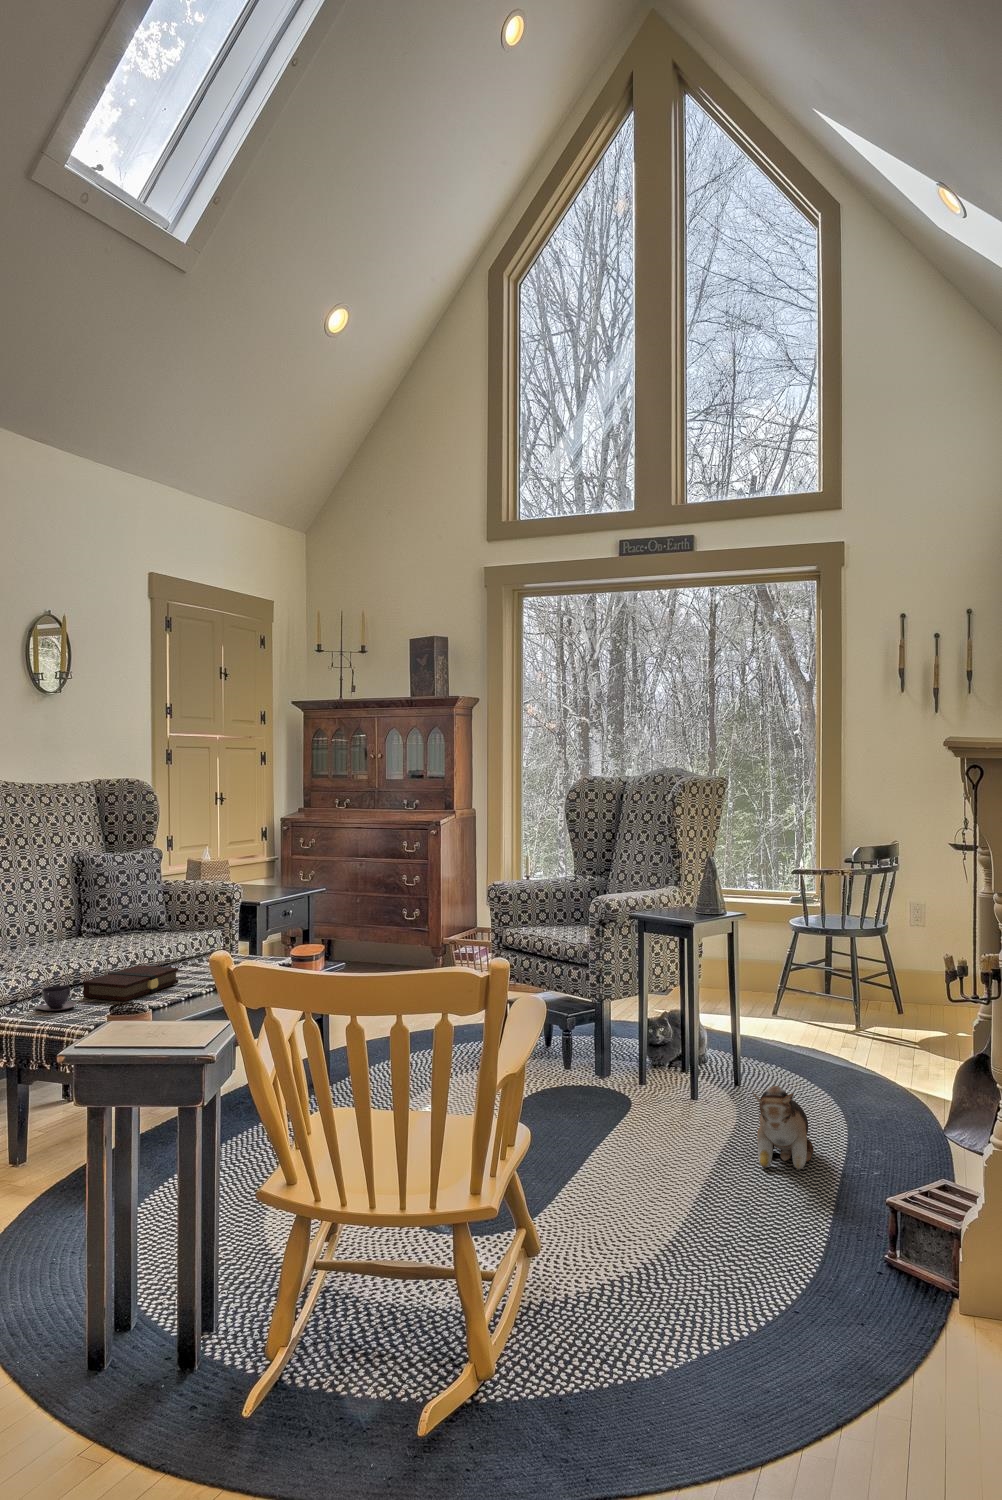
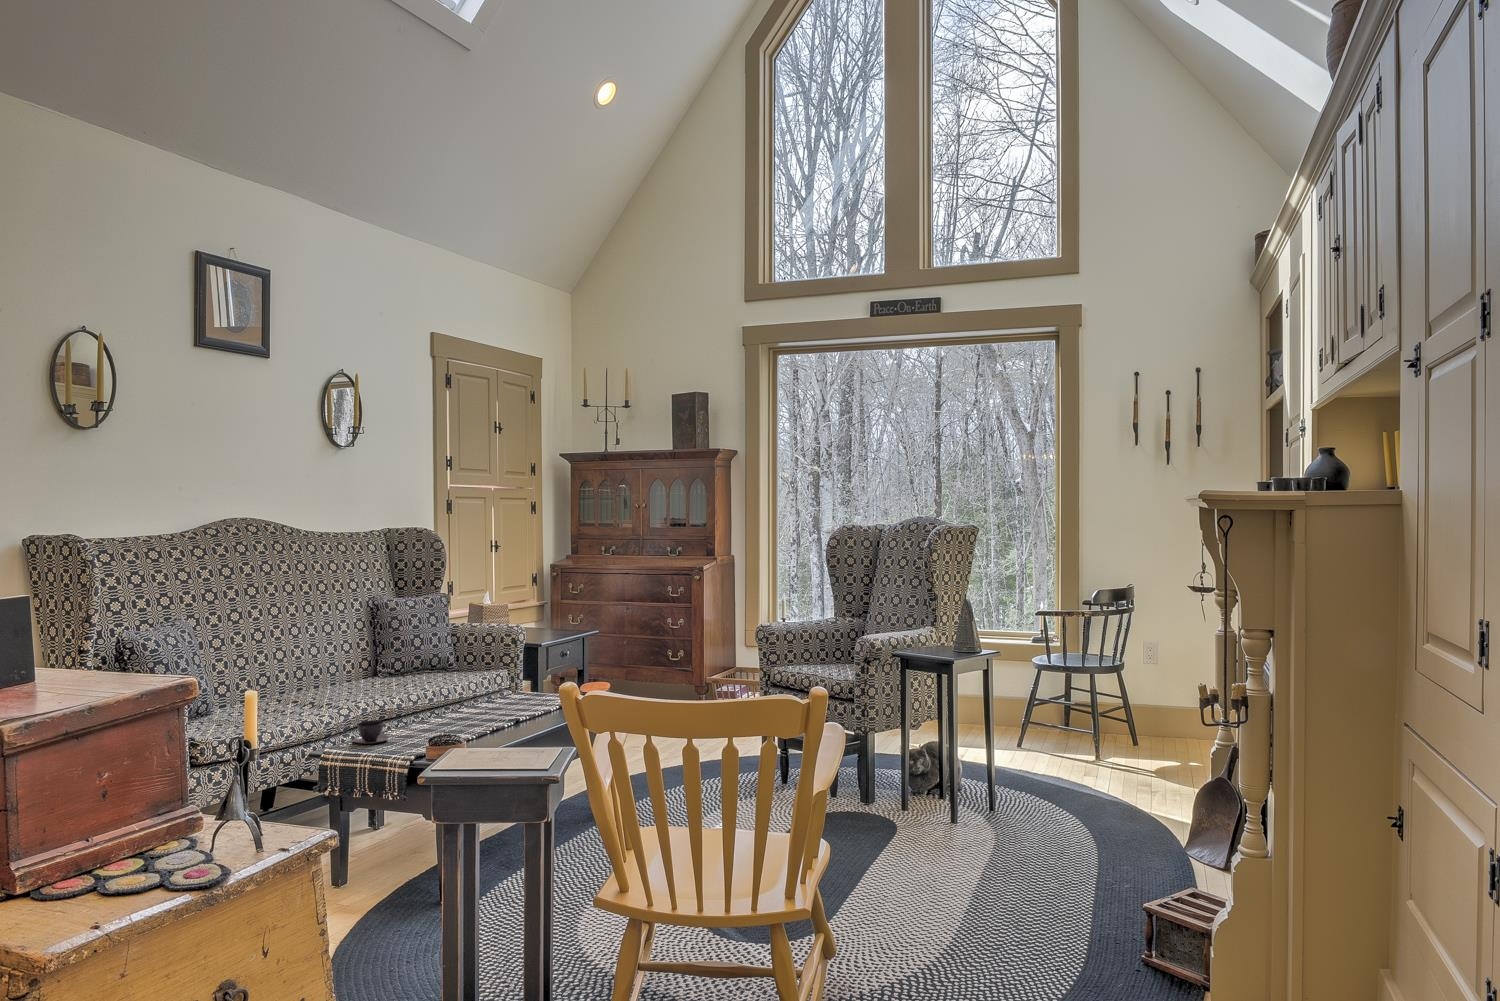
book: present [83,965,178,1001] -> none [393,702,478,735]
plush toy: present [753,1086,813,1169] -> none [1015,807,1069,882]

